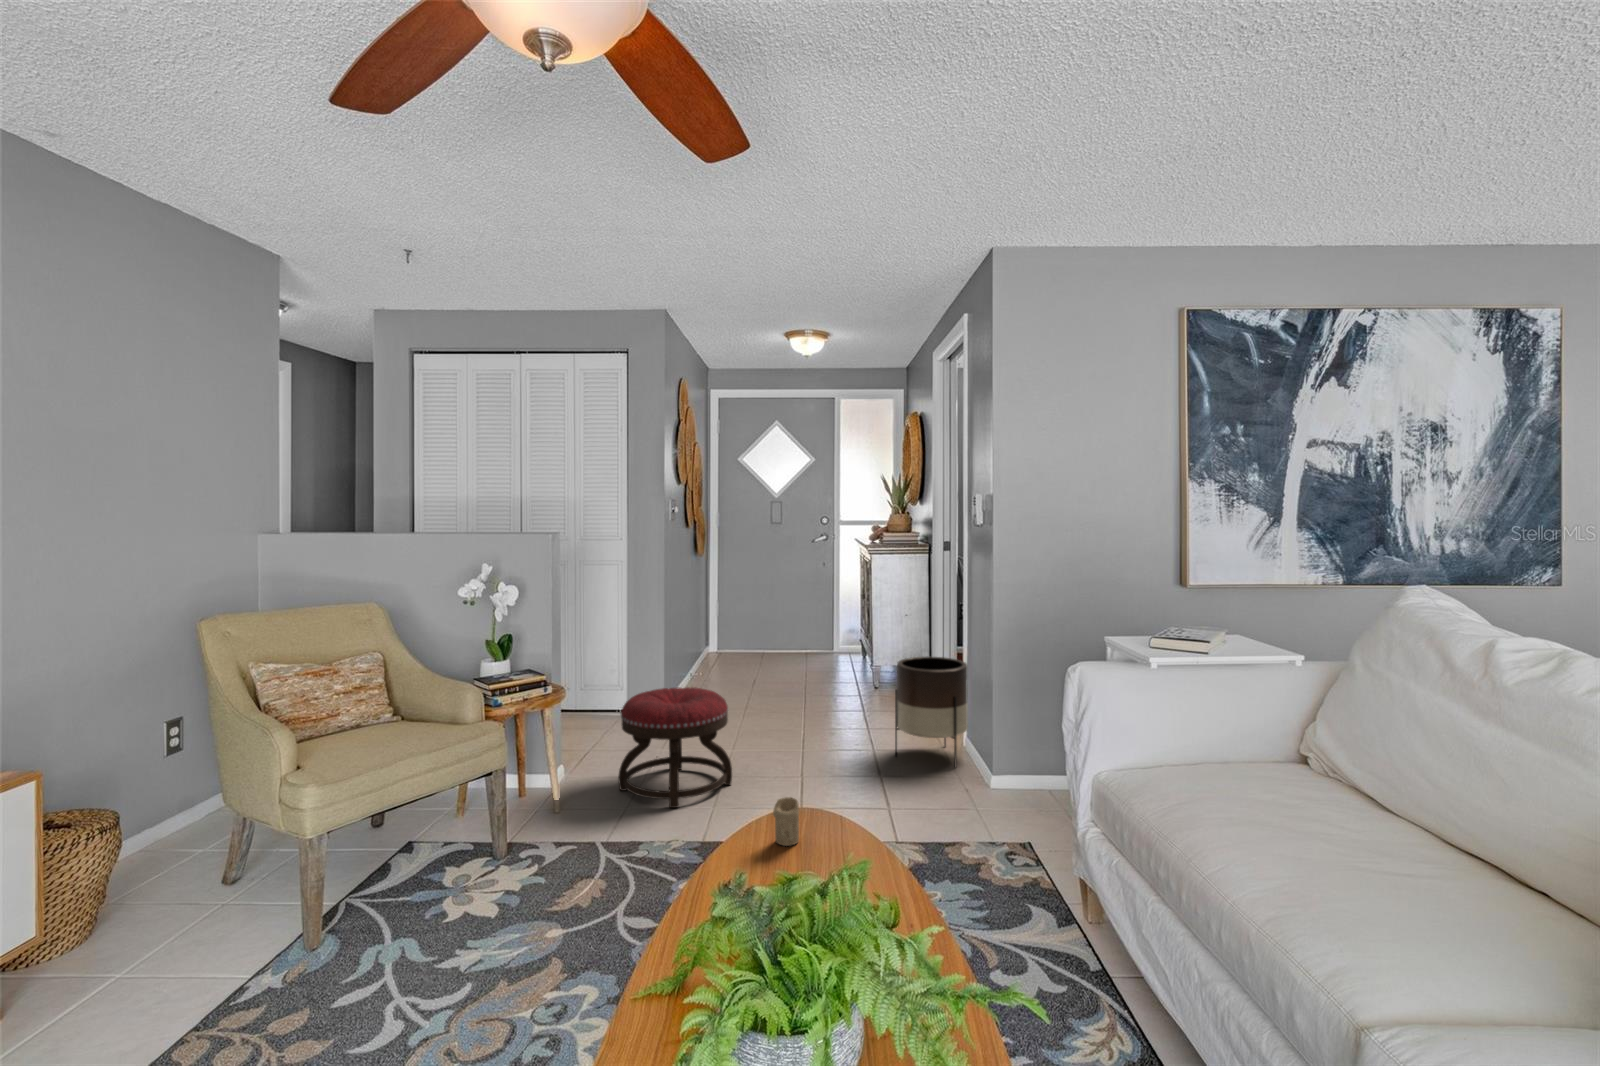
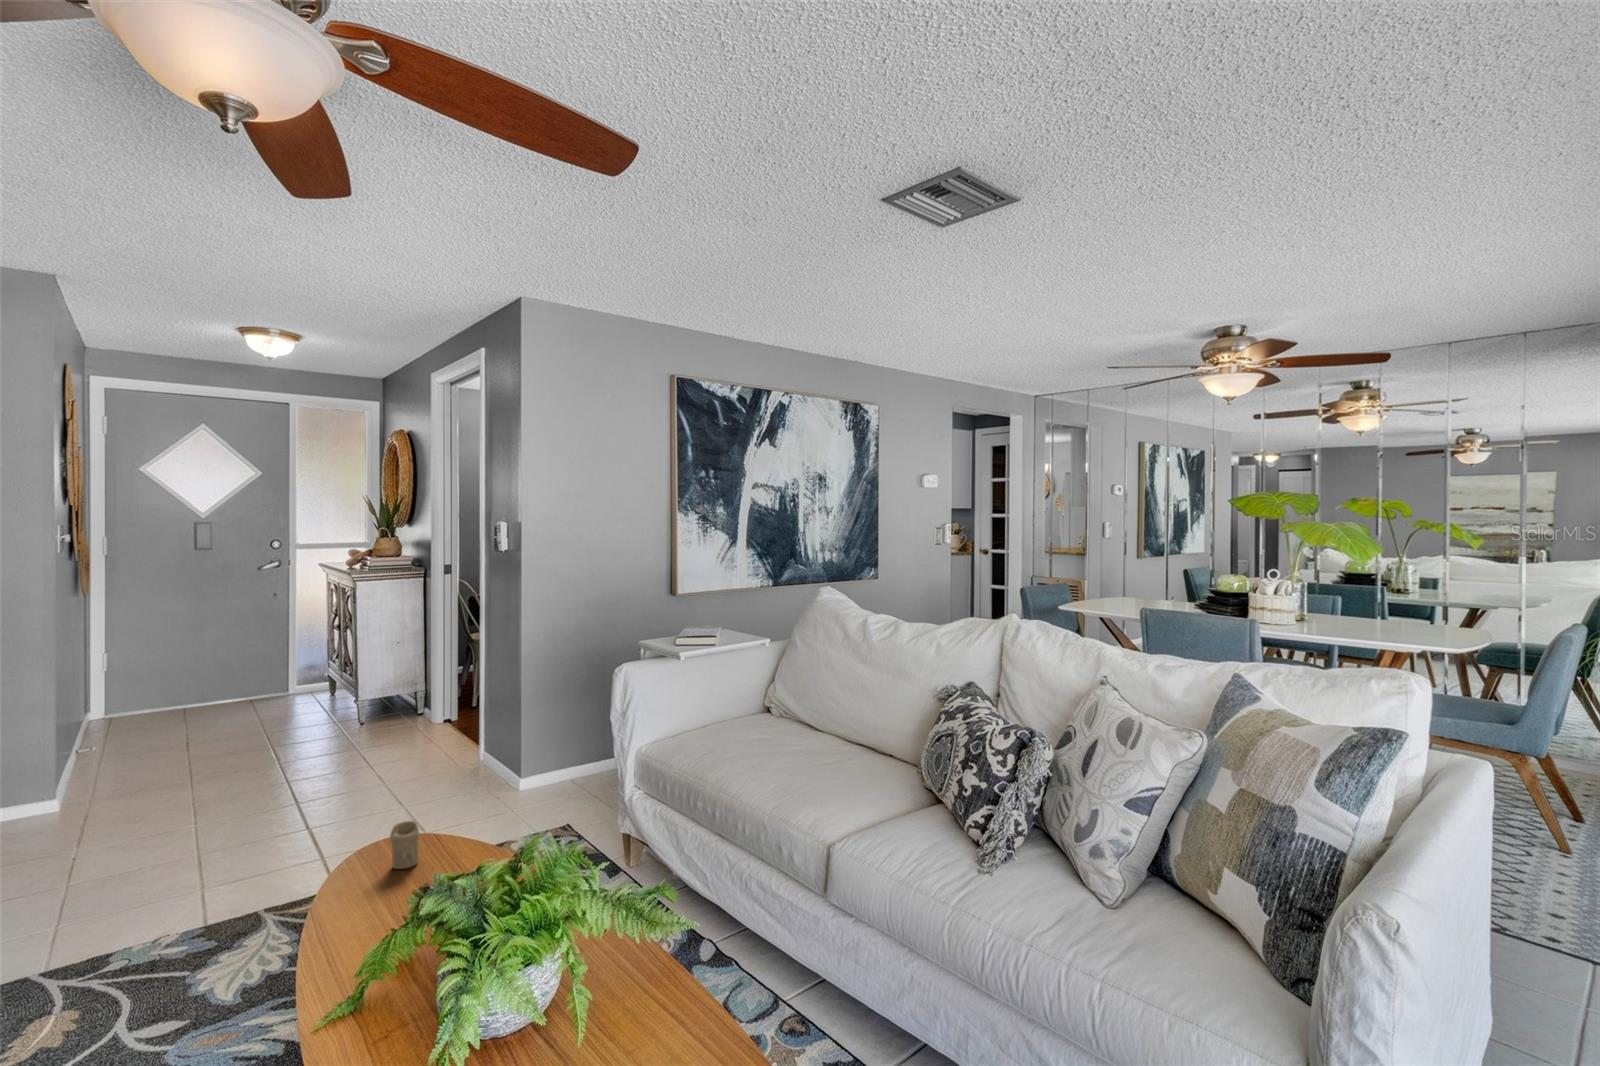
planter: present [895,657,968,767] -> none [412,679,489,787]
ottoman: present [618,687,732,808] -> none [31,752,218,907]

